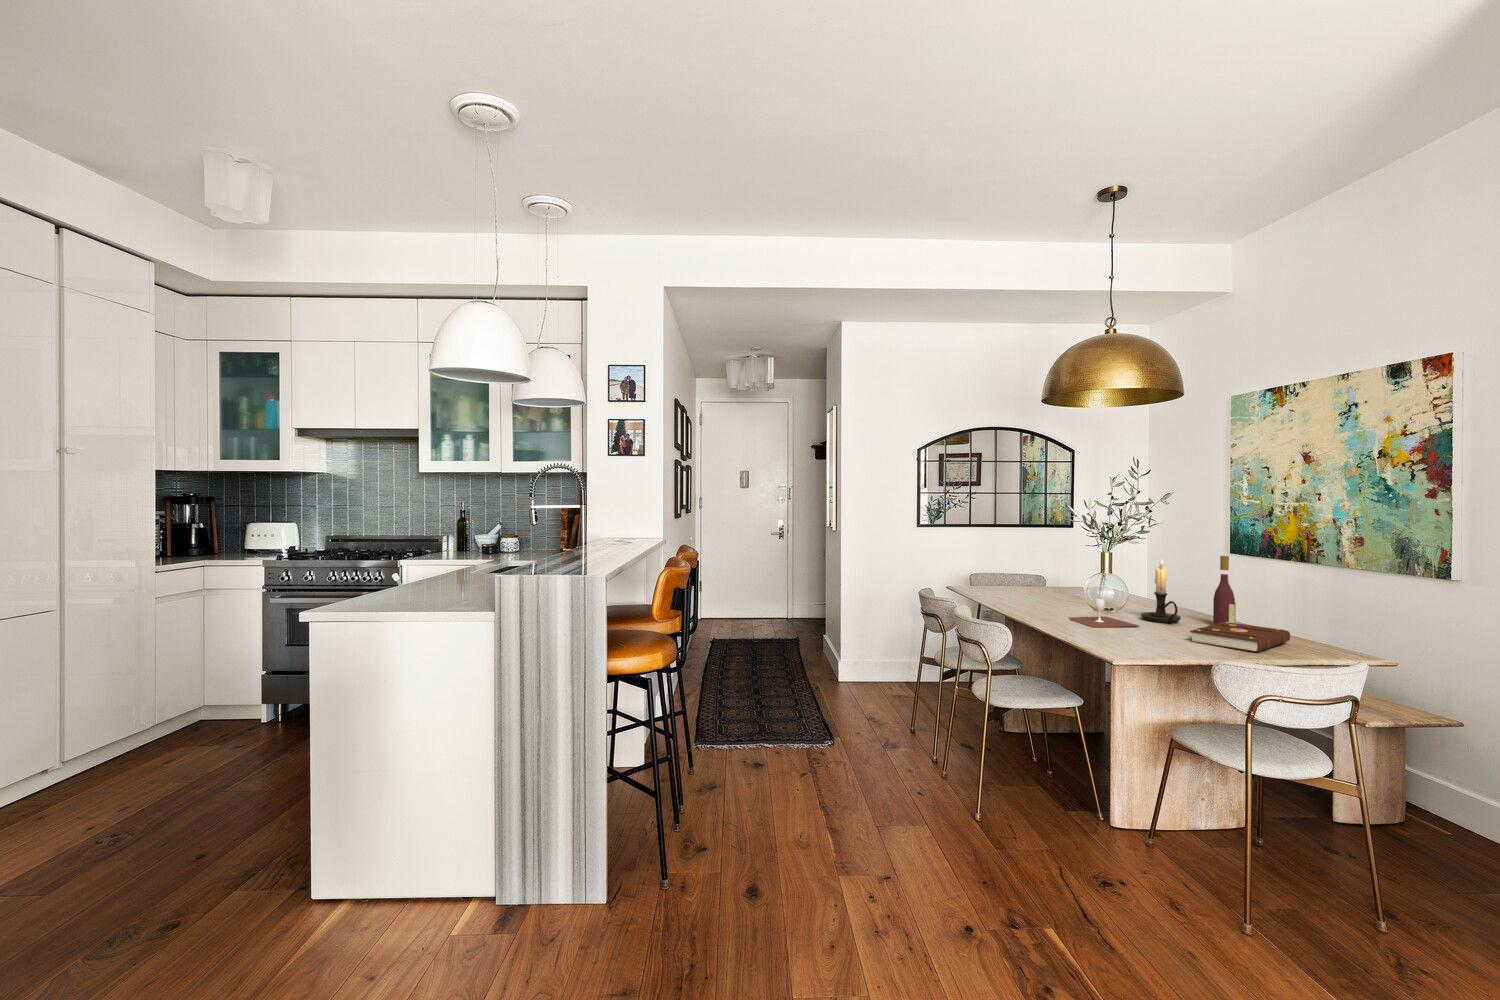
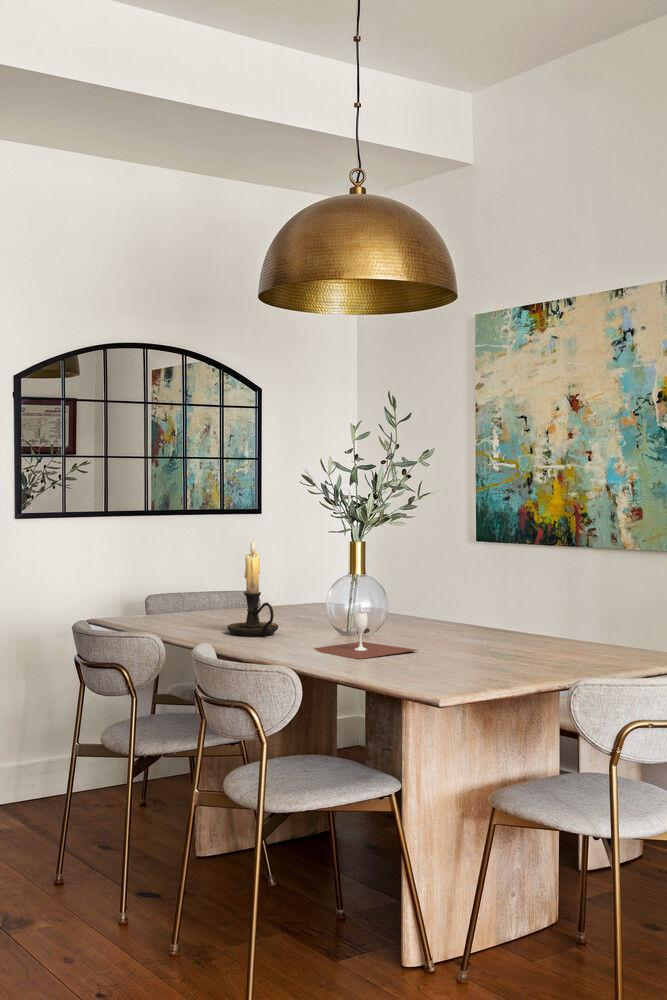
wine bottle: present [1213,556,1236,624] -> none [495,538,524,642]
candle holder: present [1141,558,1181,624] -> present [227,539,278,636]
book: present [1190,622,1290,652] -> none [494,632,599,669]

